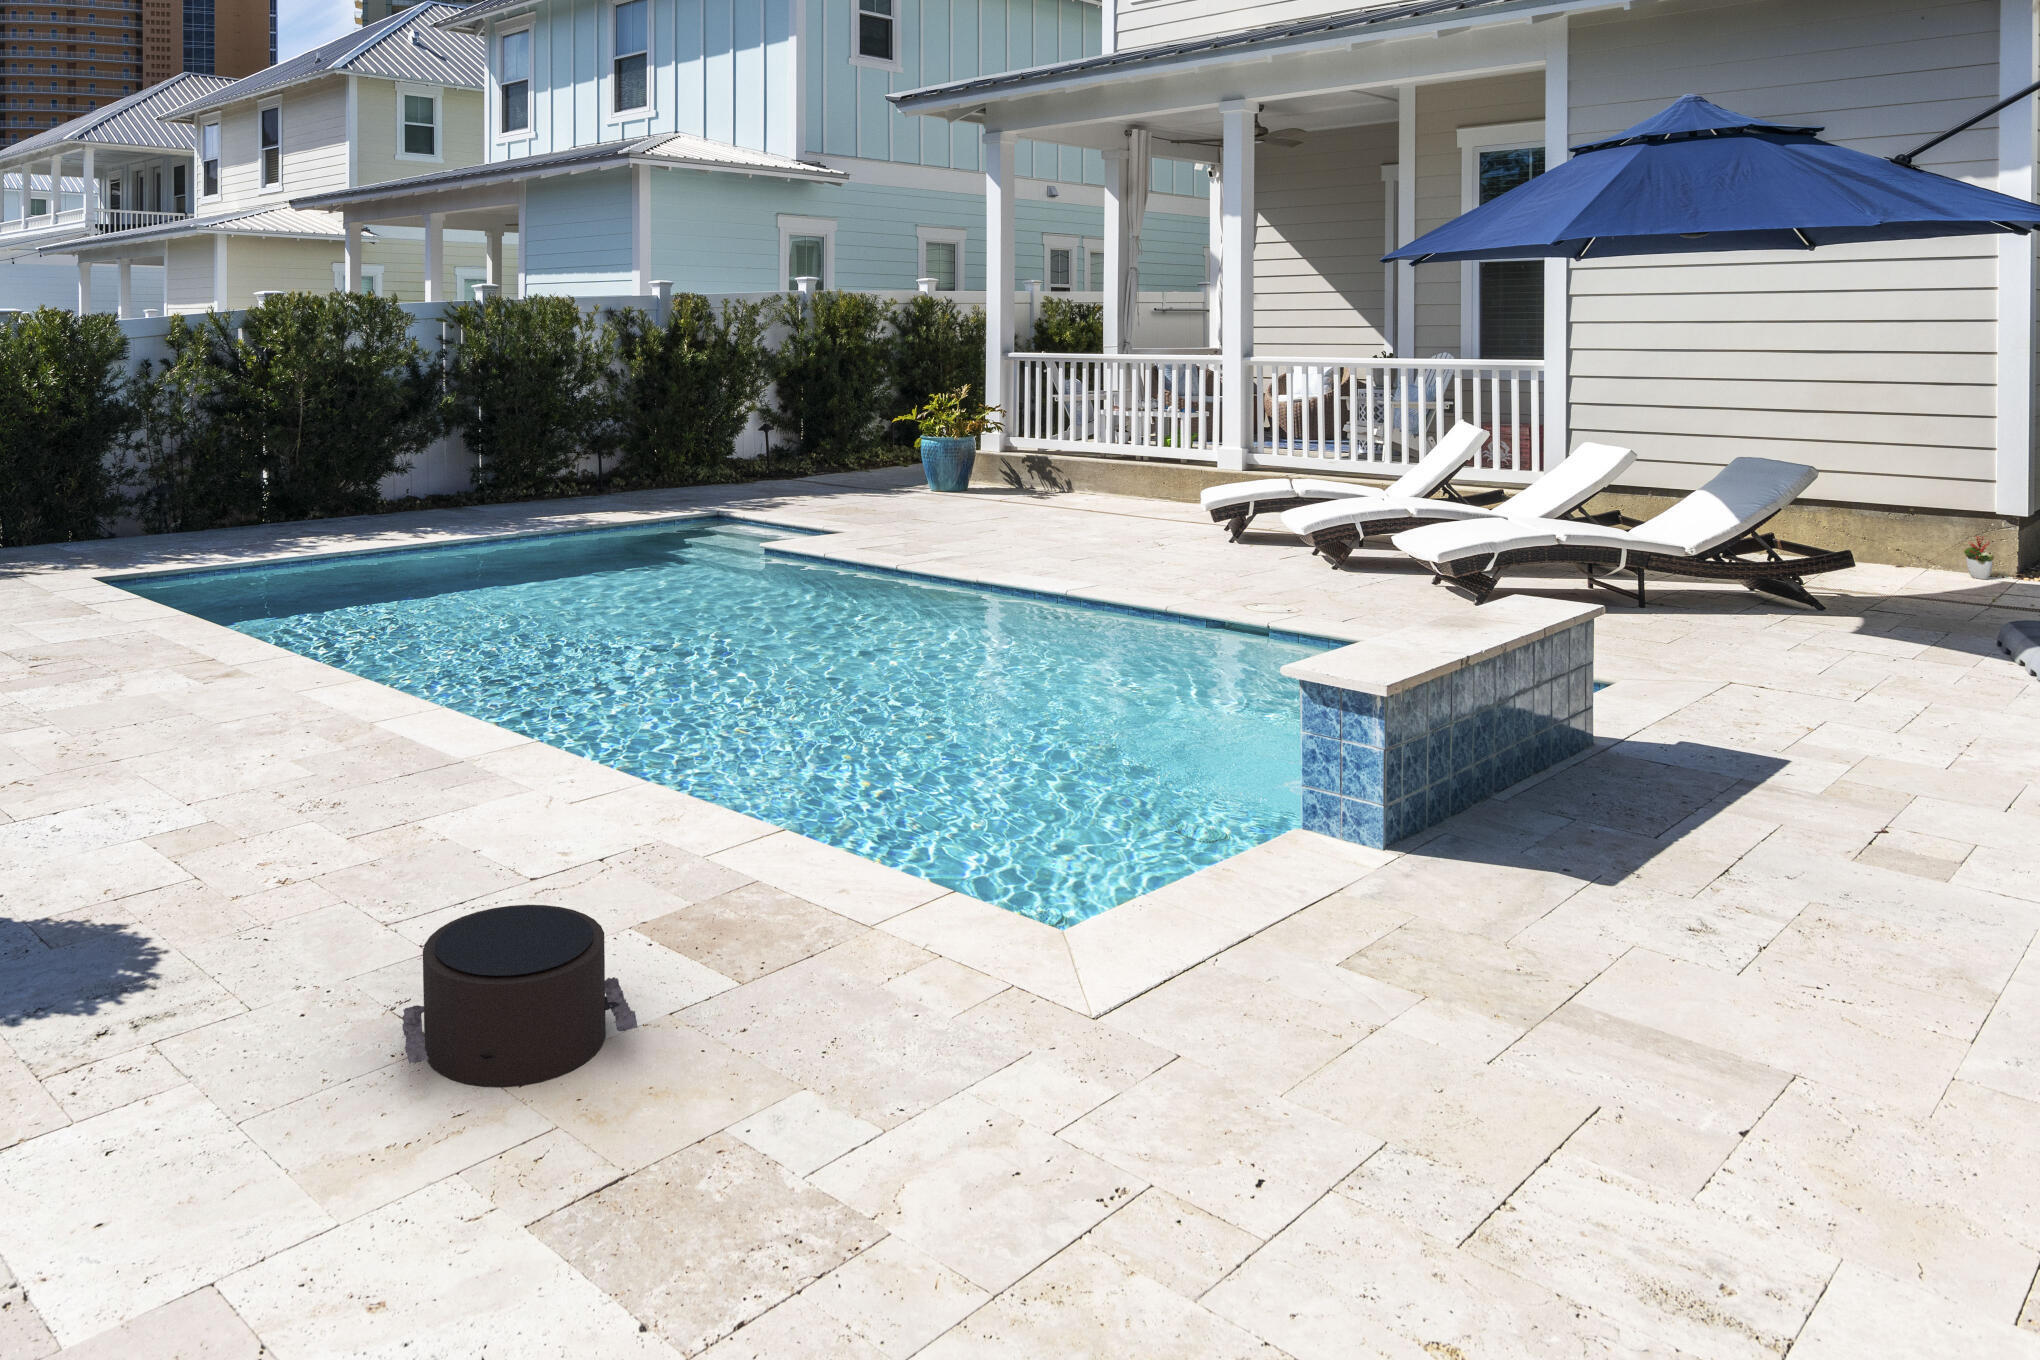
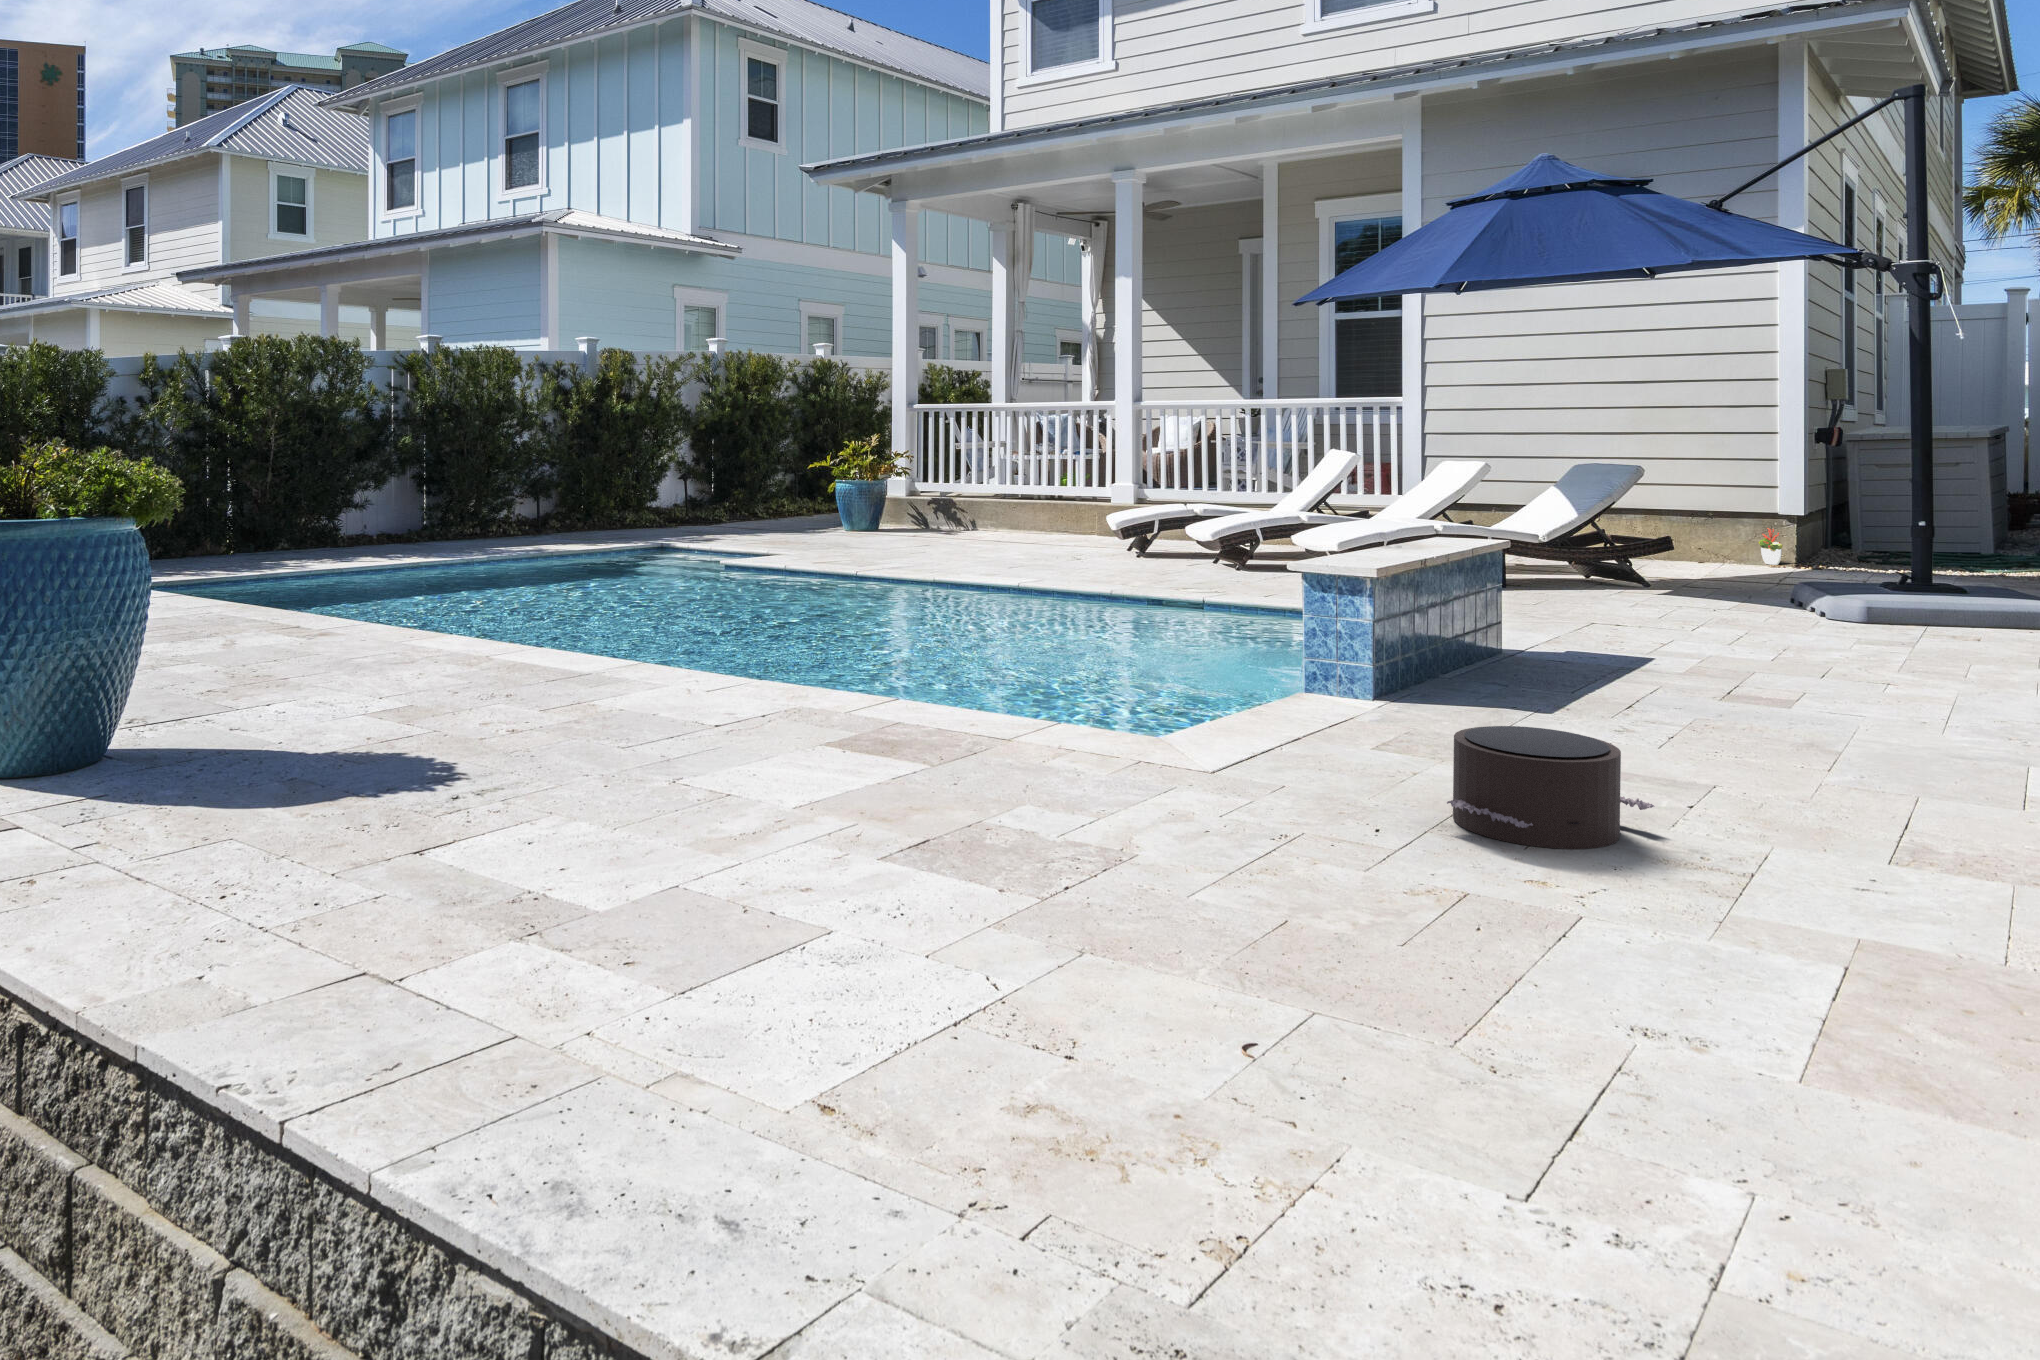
pouf: present [402,905,637,1087] -> present [1447,726,1654,849]

